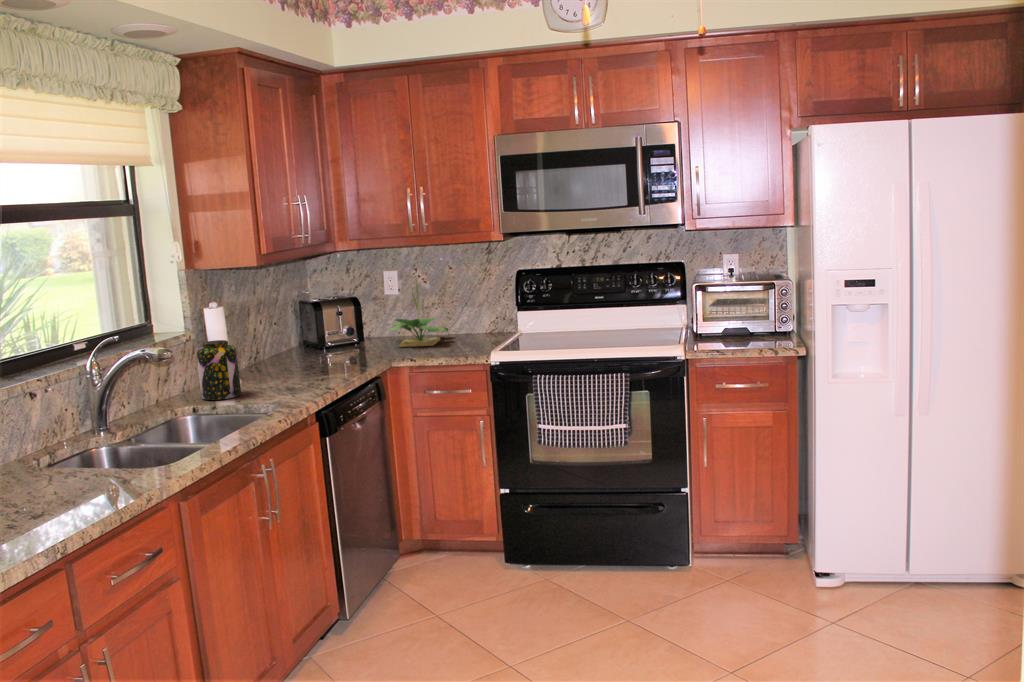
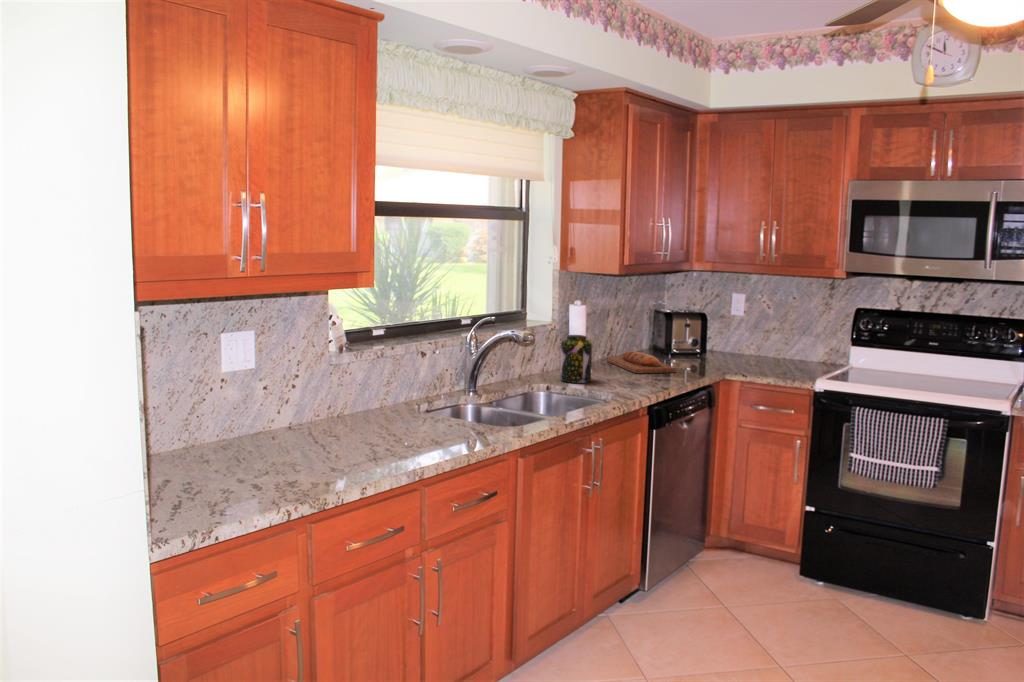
potted plant: present [387,282,448,347] -> none [724,302,784,366]
bread loaf: none [257,350,339,376] -> present [608,351,676,373]

